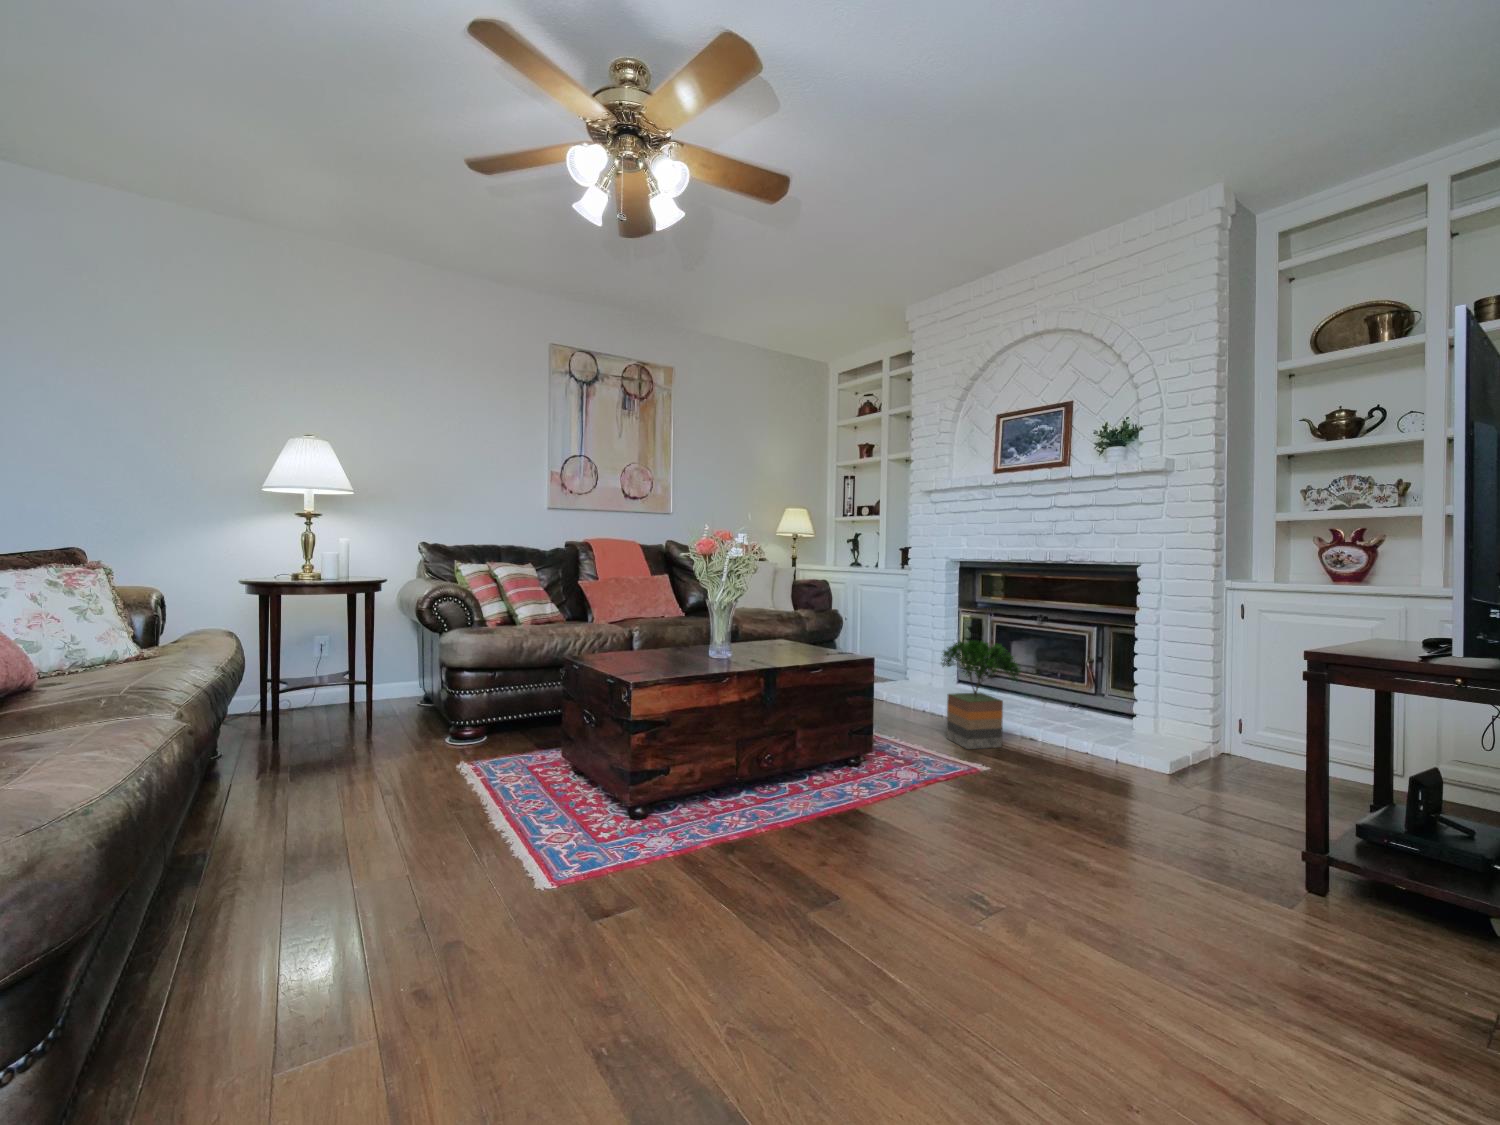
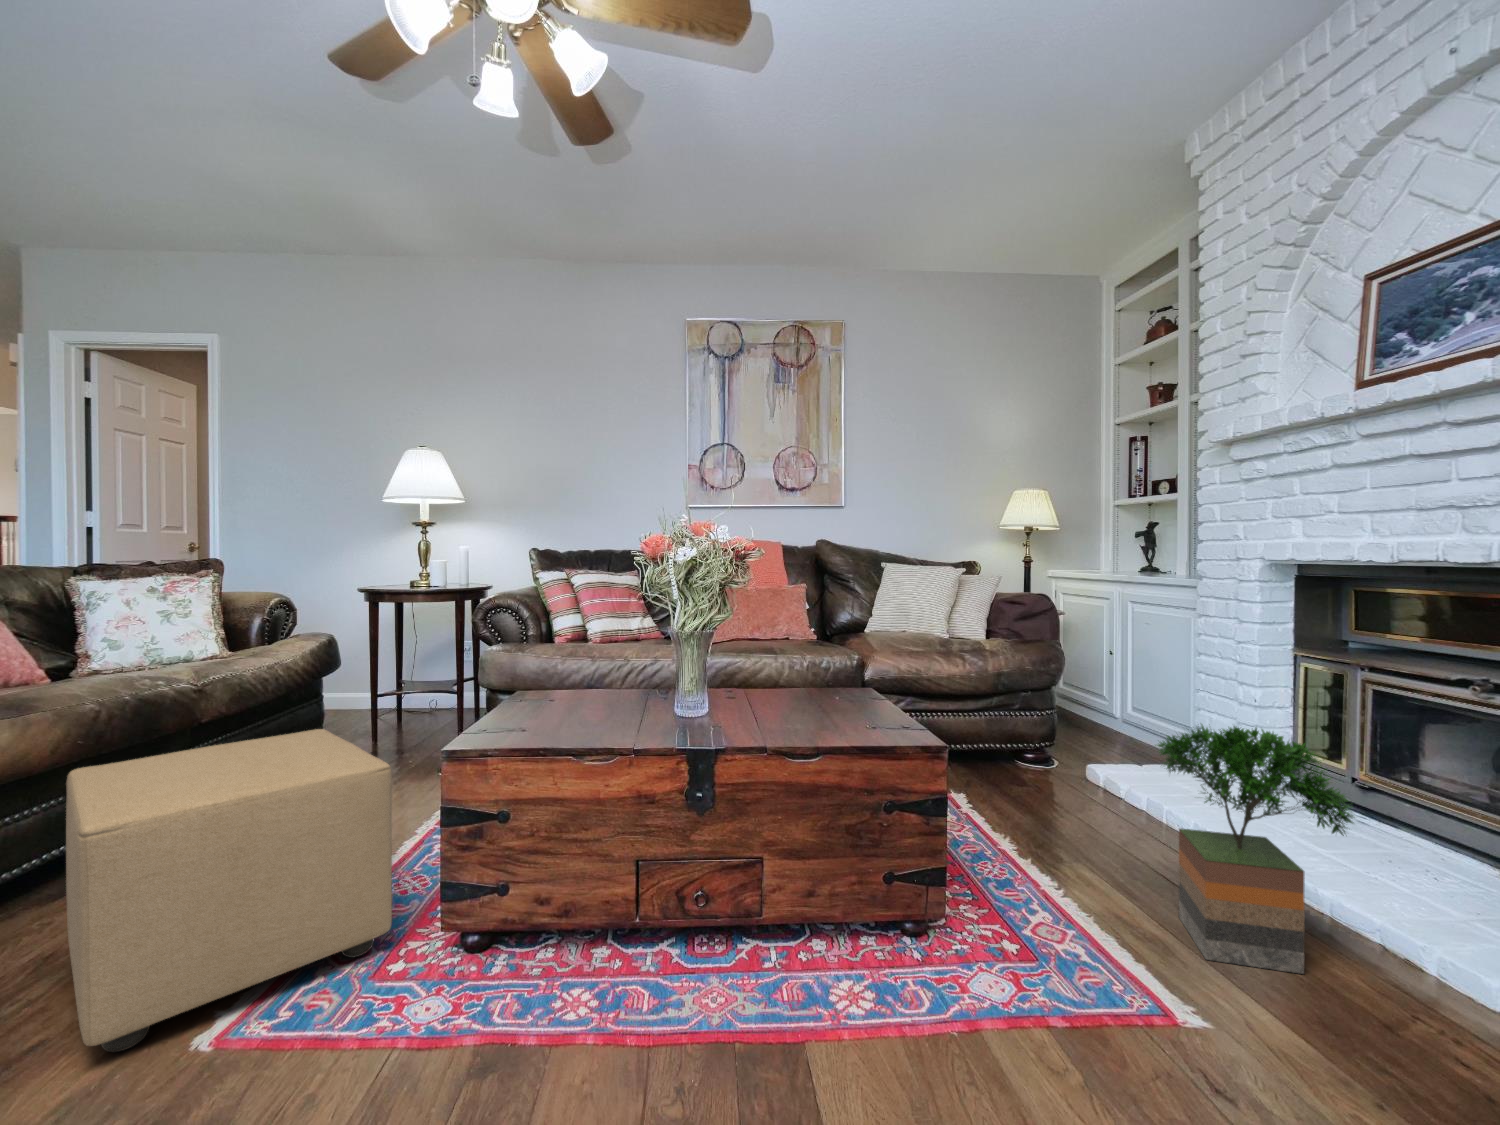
ottoman: none [326,684,577,886] -> present [66,729,392,1052]

